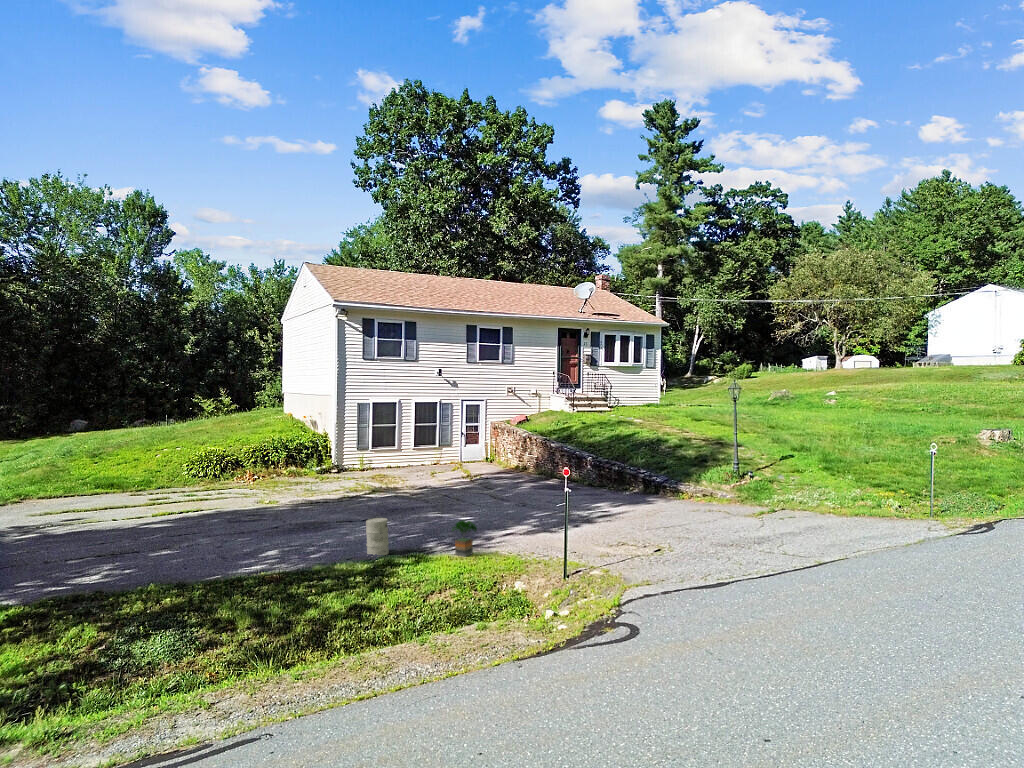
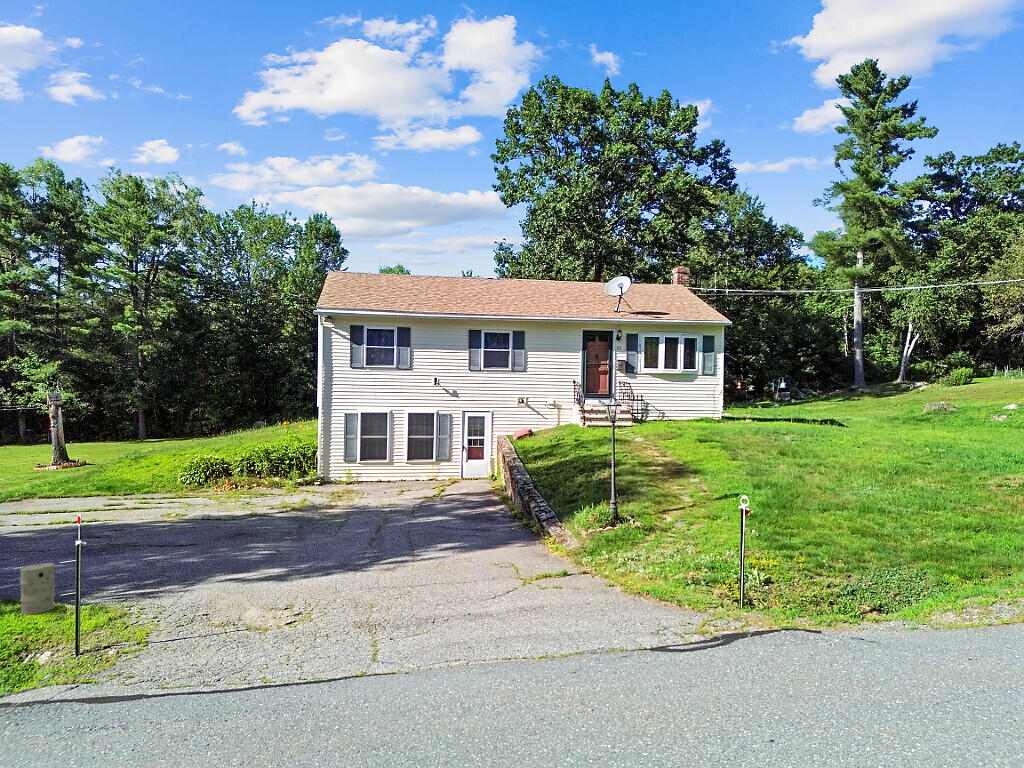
potted tree: present [452,521,477,557] -> none [96,576,134,629]

